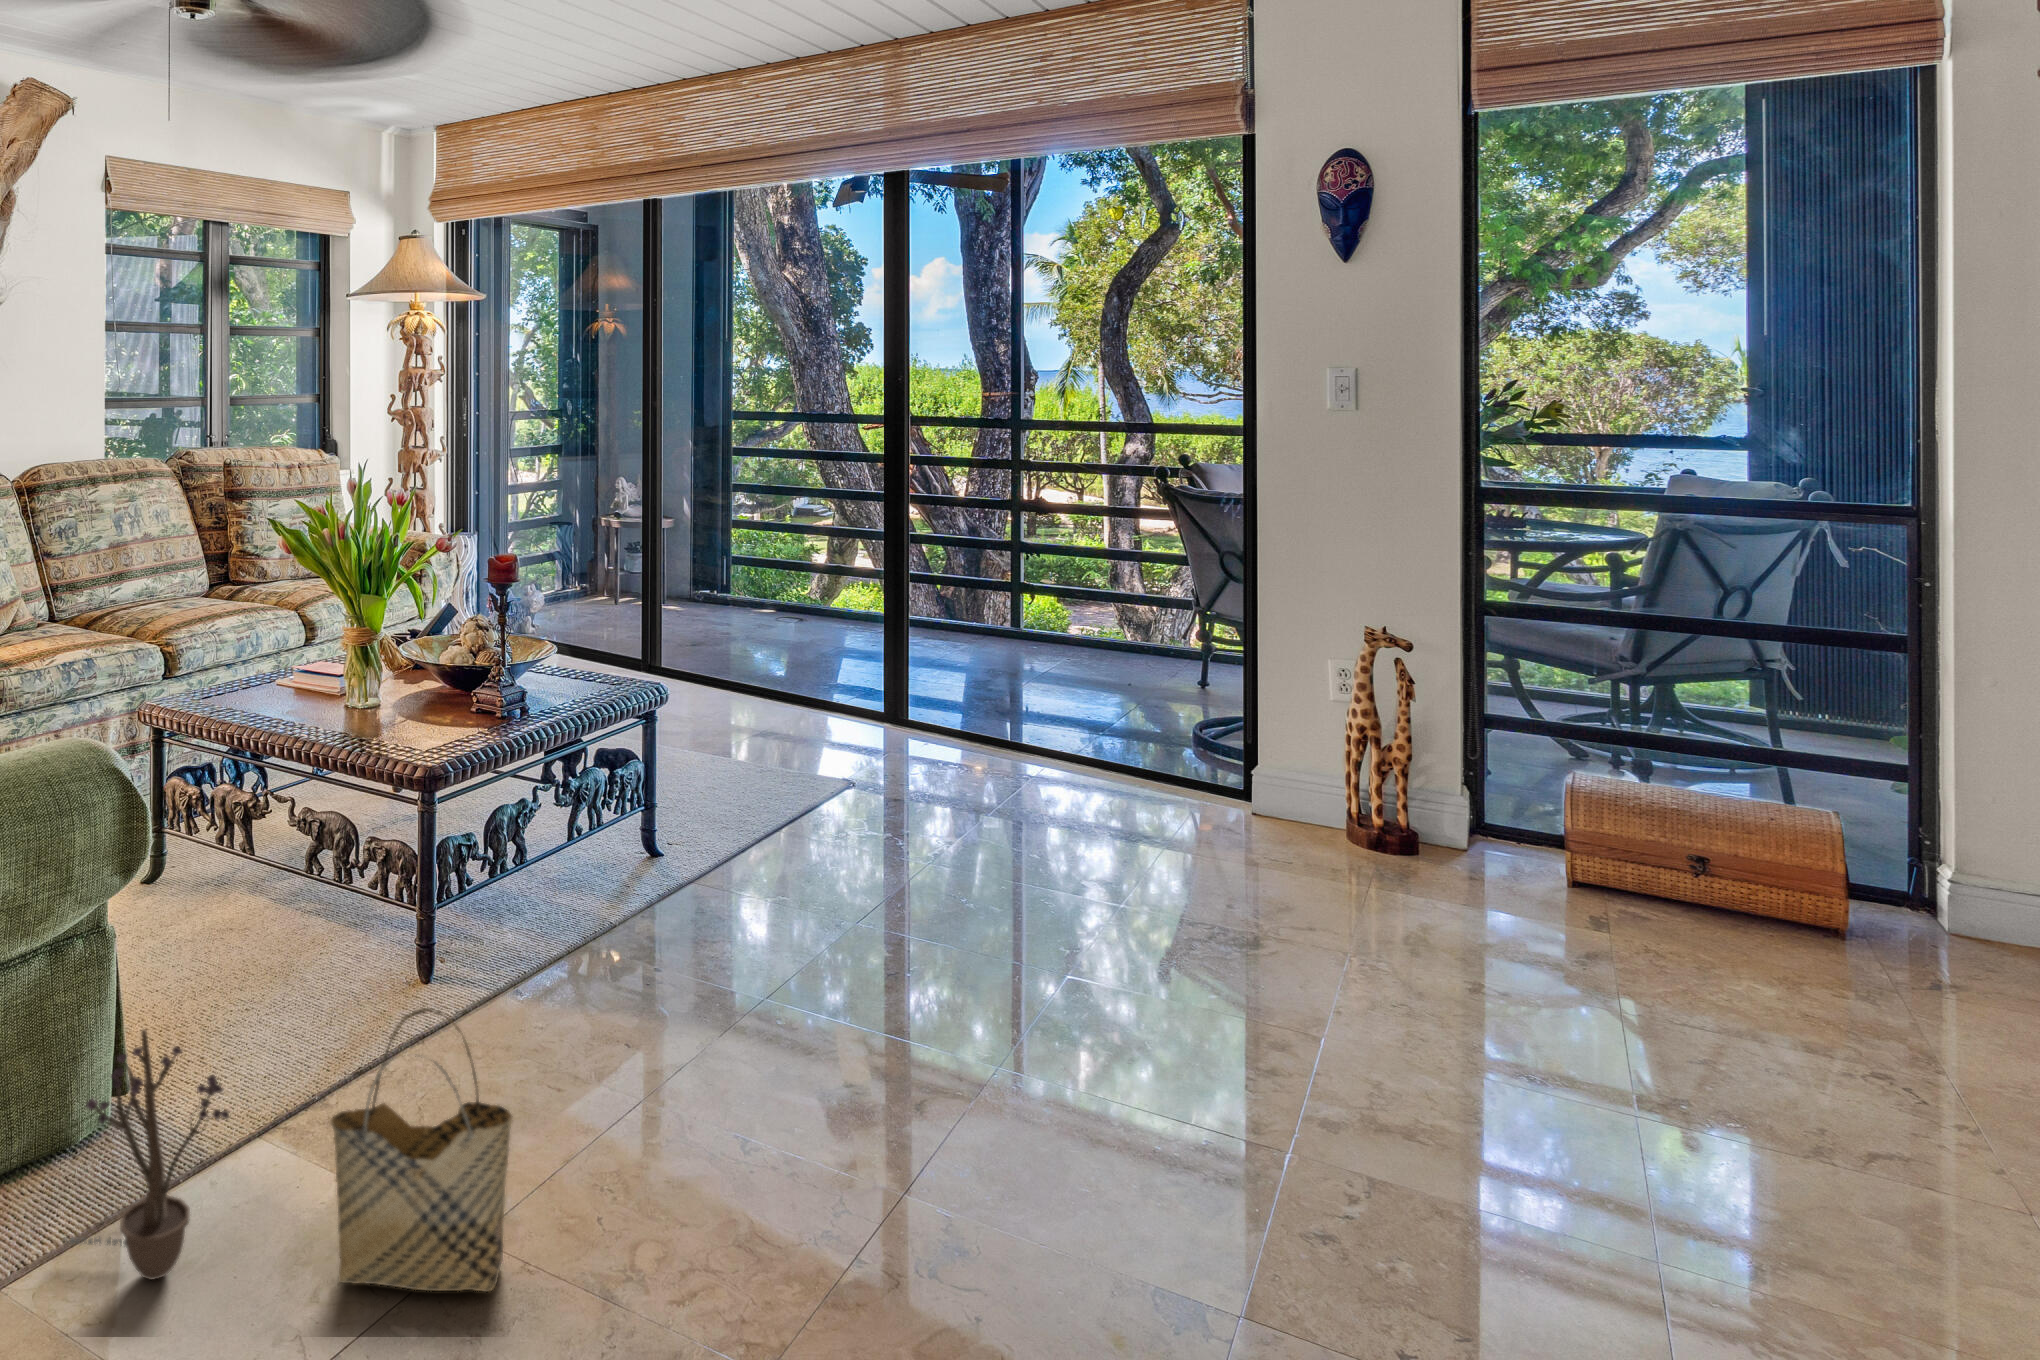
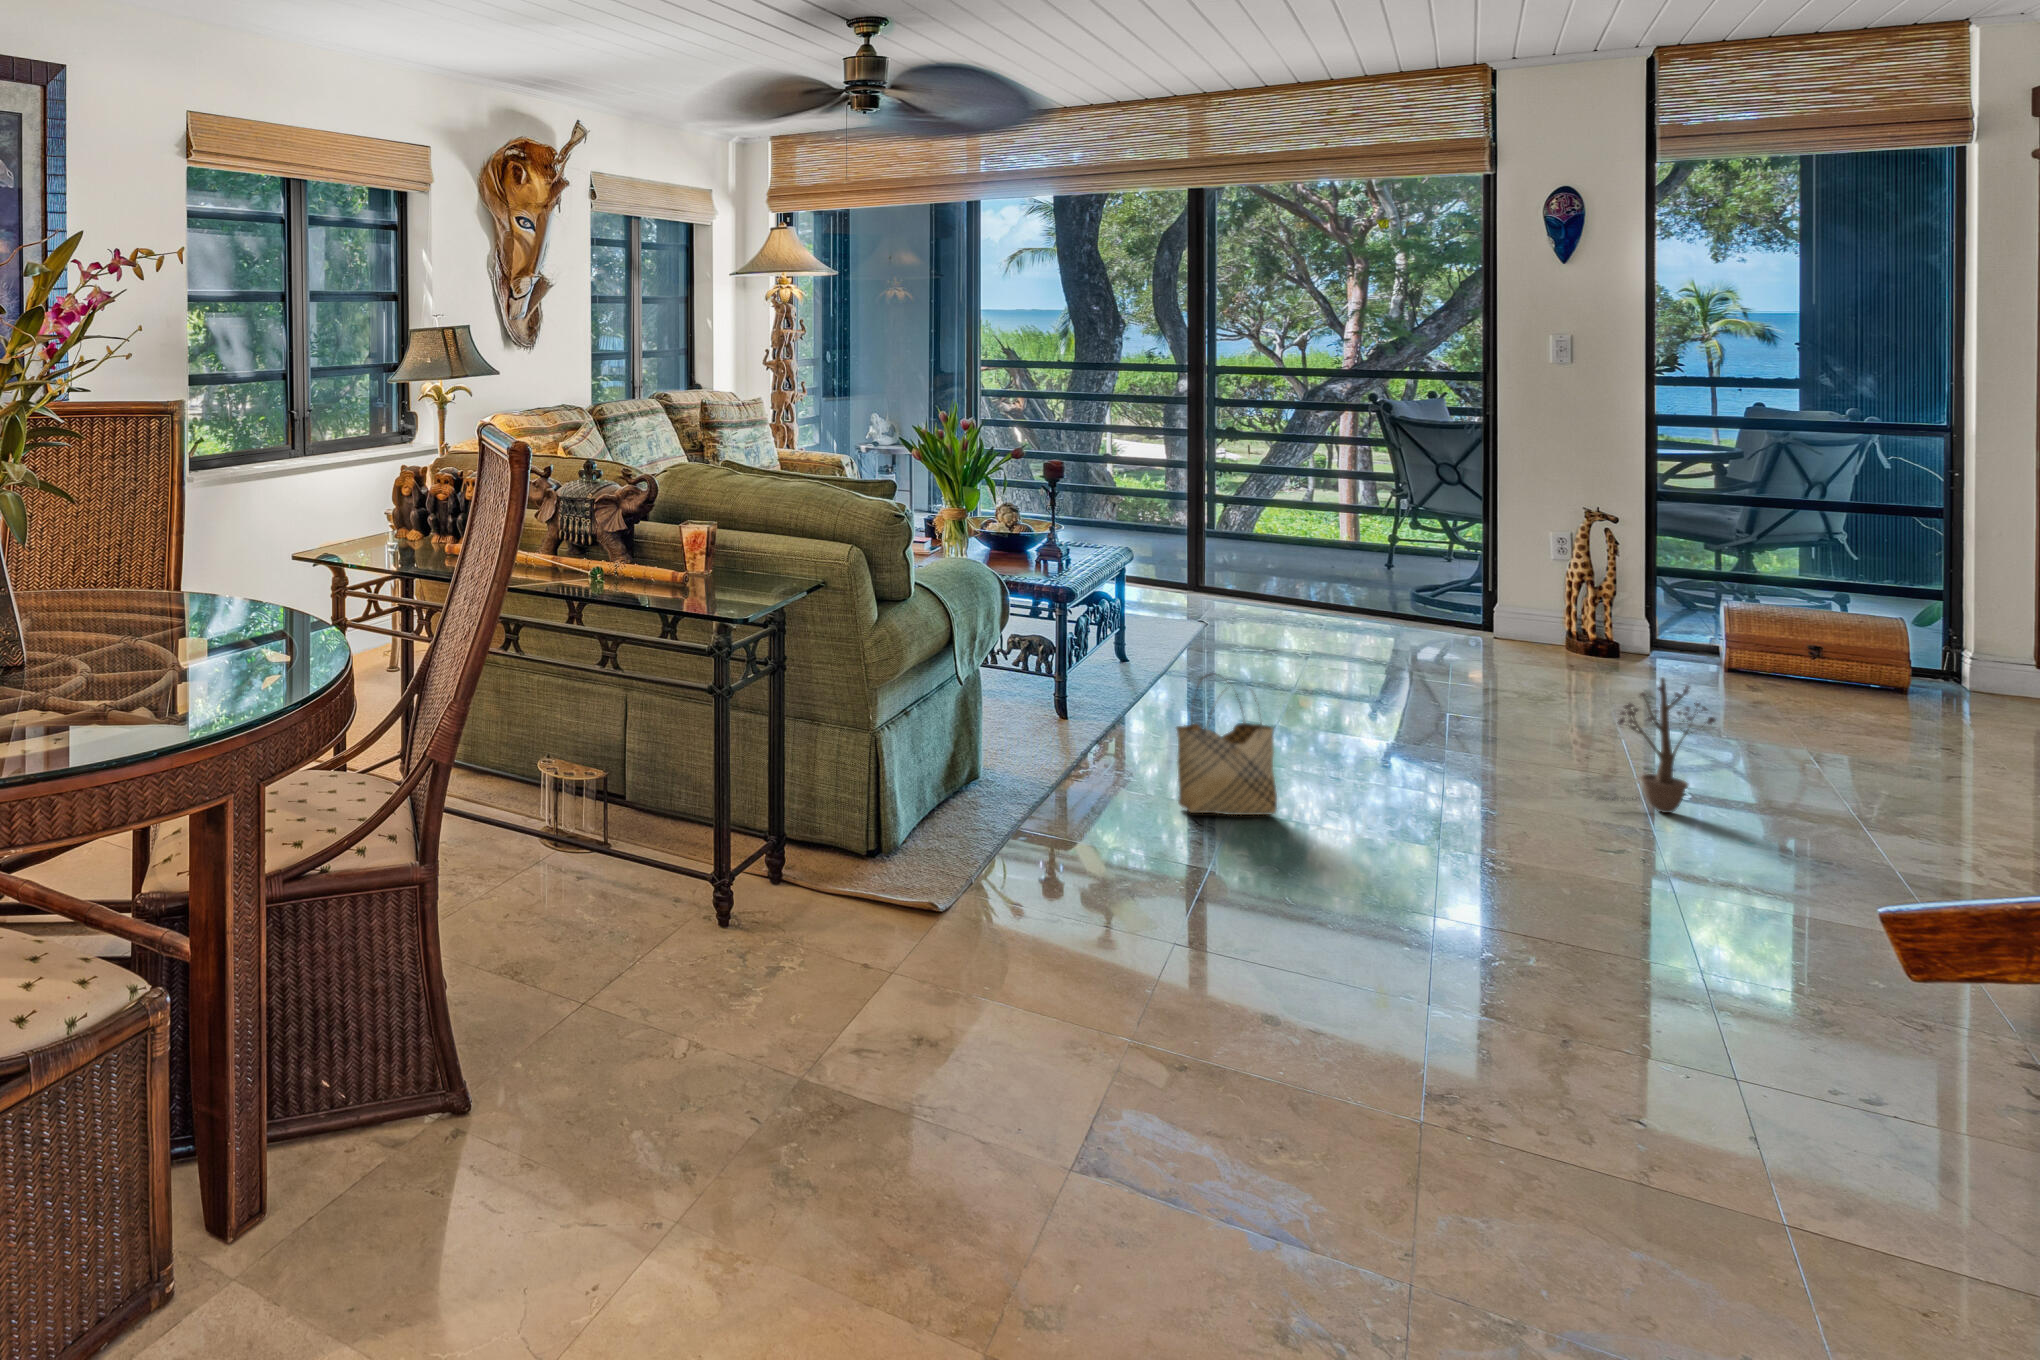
decorative plant: present [64,1030,229,1279] -> present [1601,678,1716,813]

